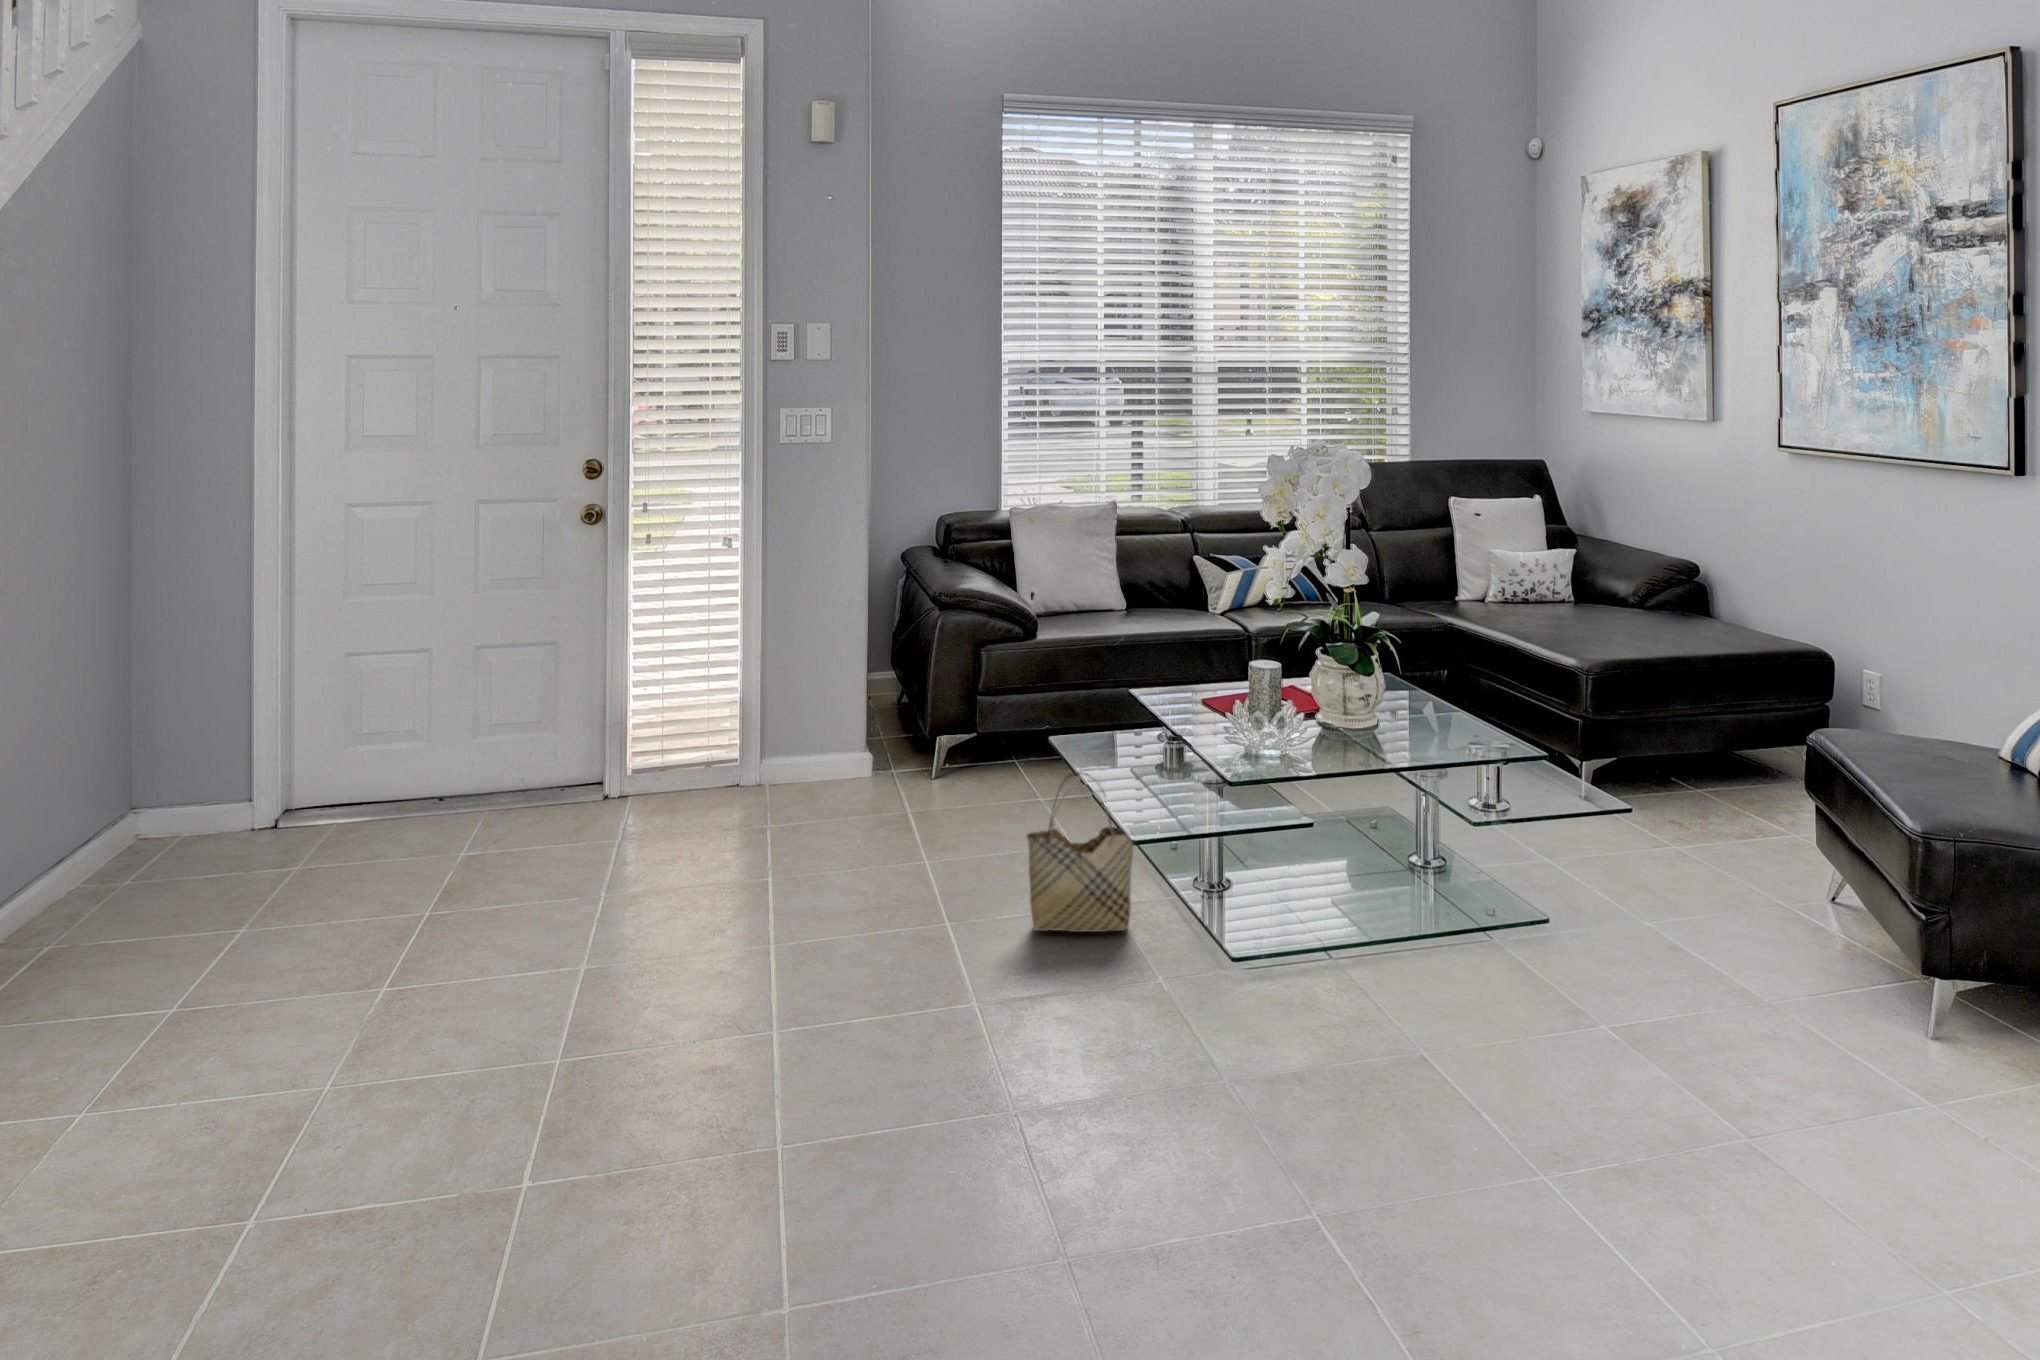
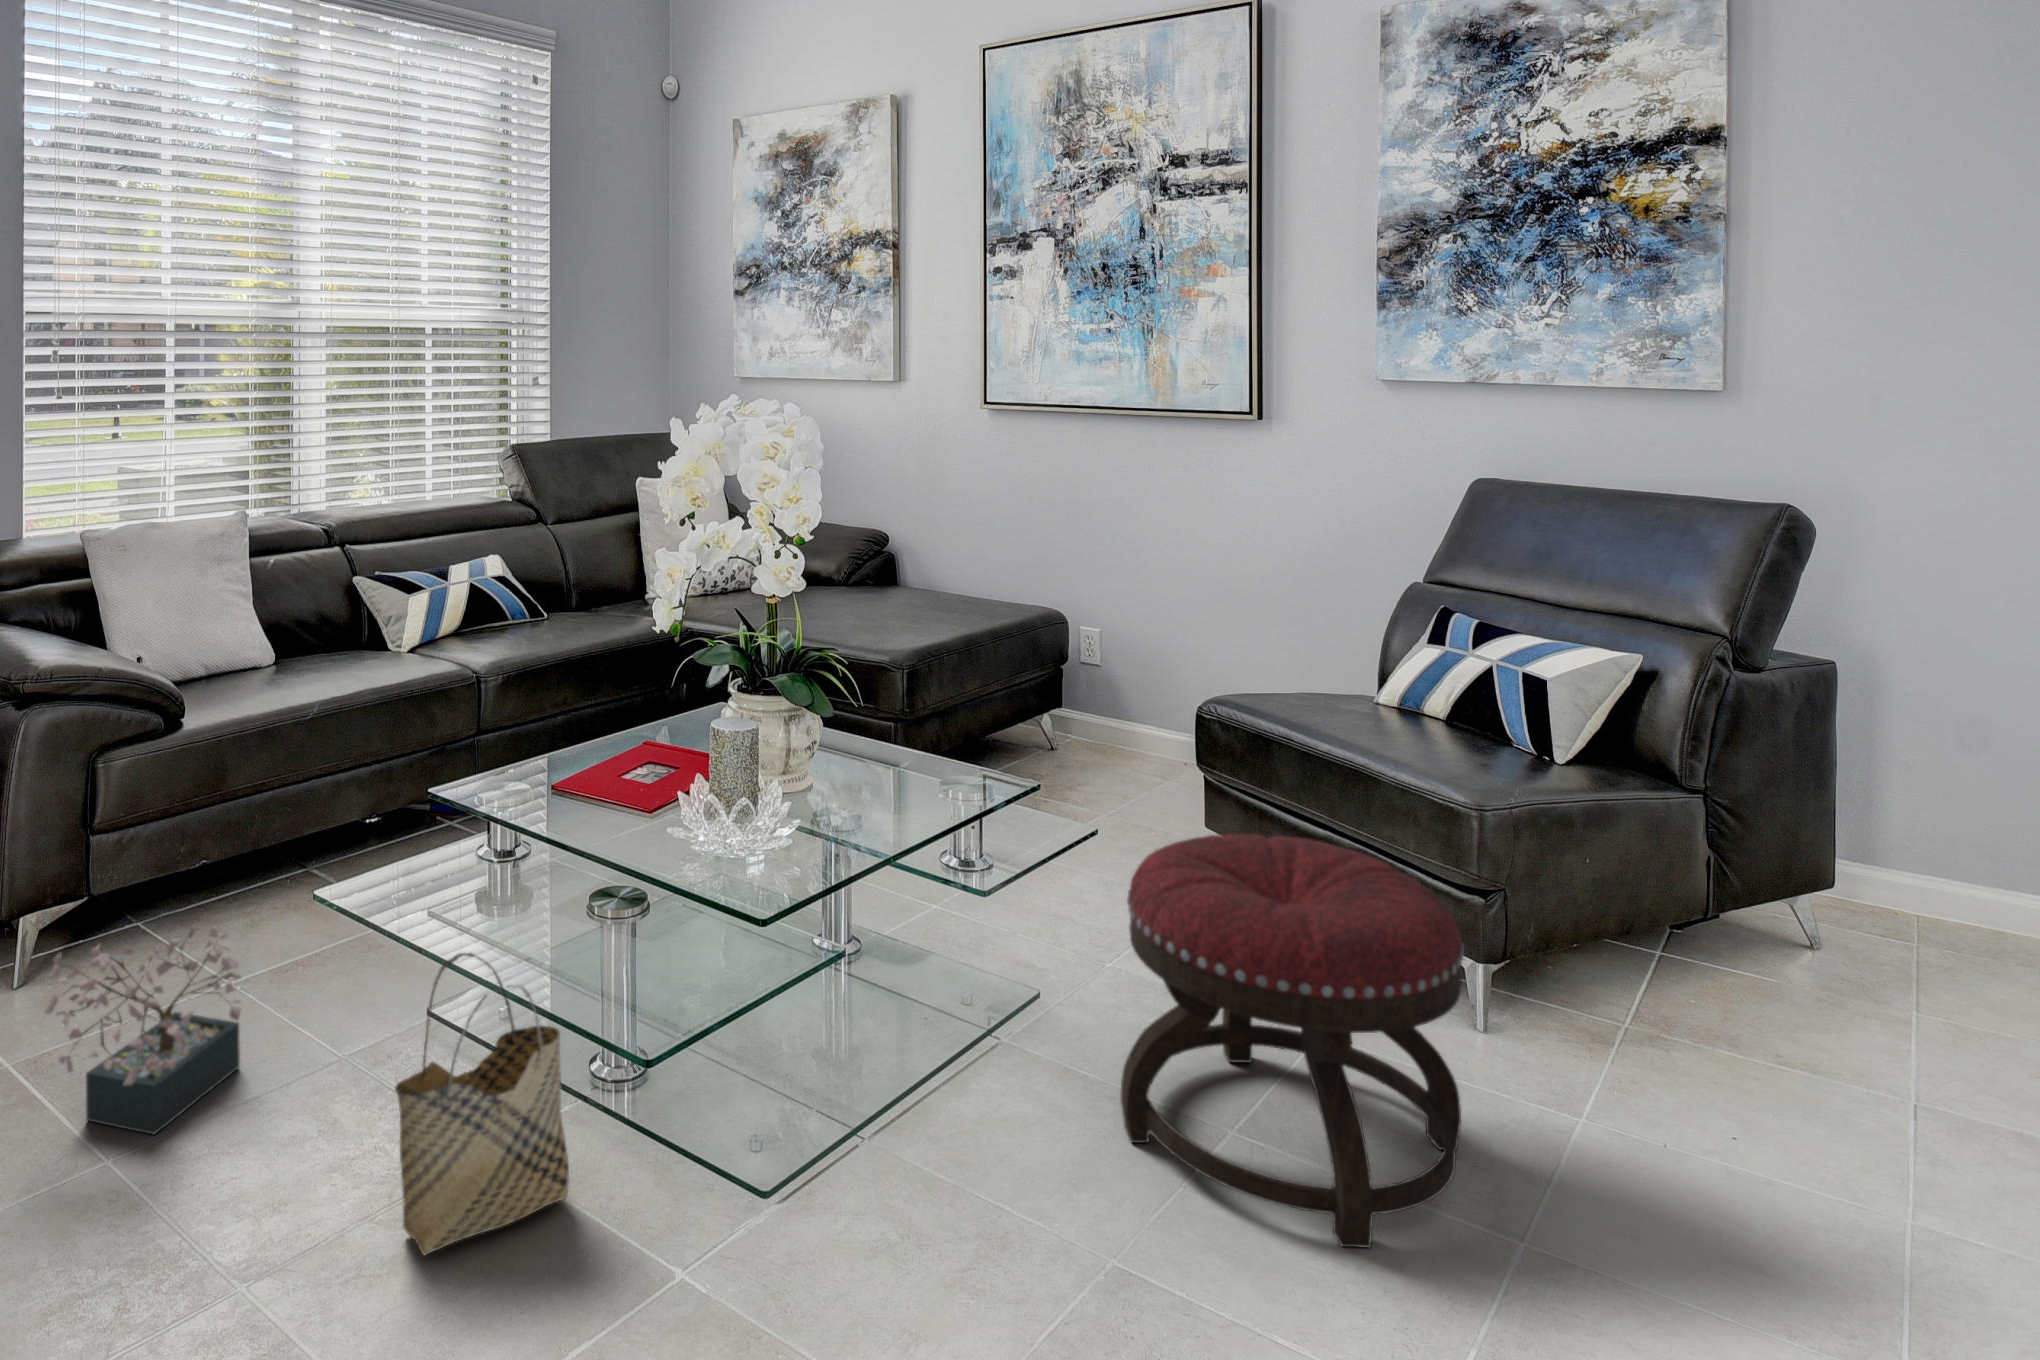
decorative plant: none [902,742,1020,857] -> present [44,926,241,1135]
ottoman: none [1506,802,1774,1092] -> present [1120,834,1464,1248]

